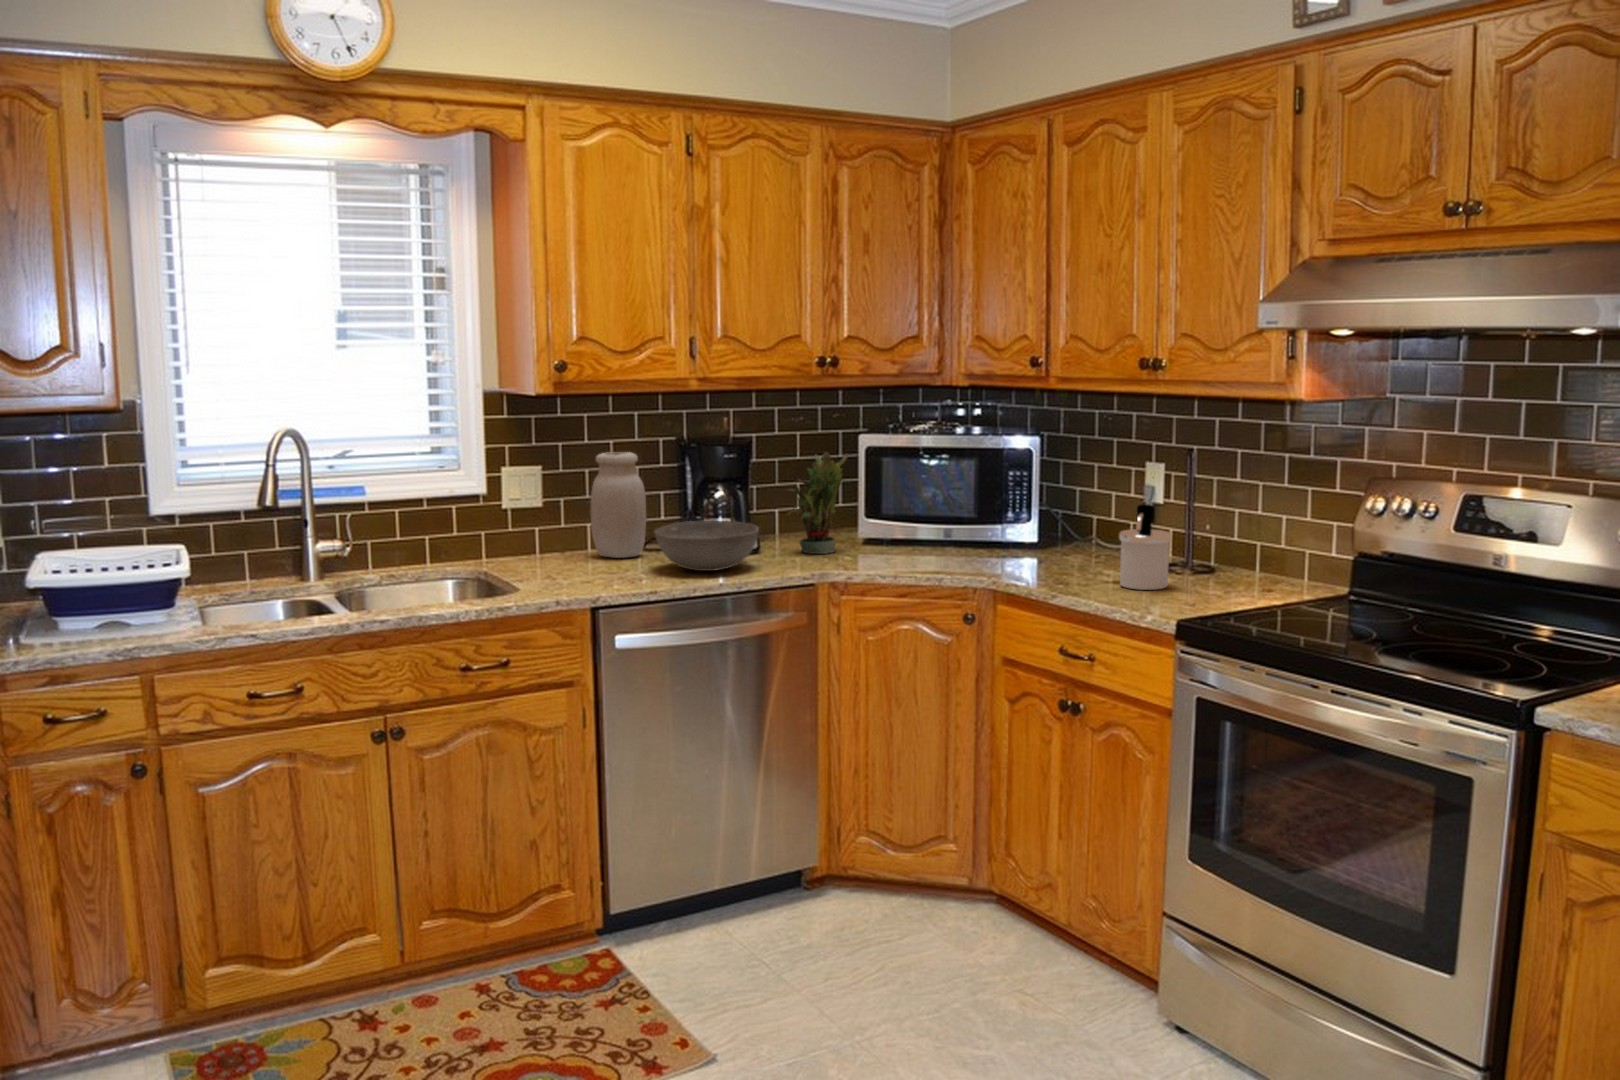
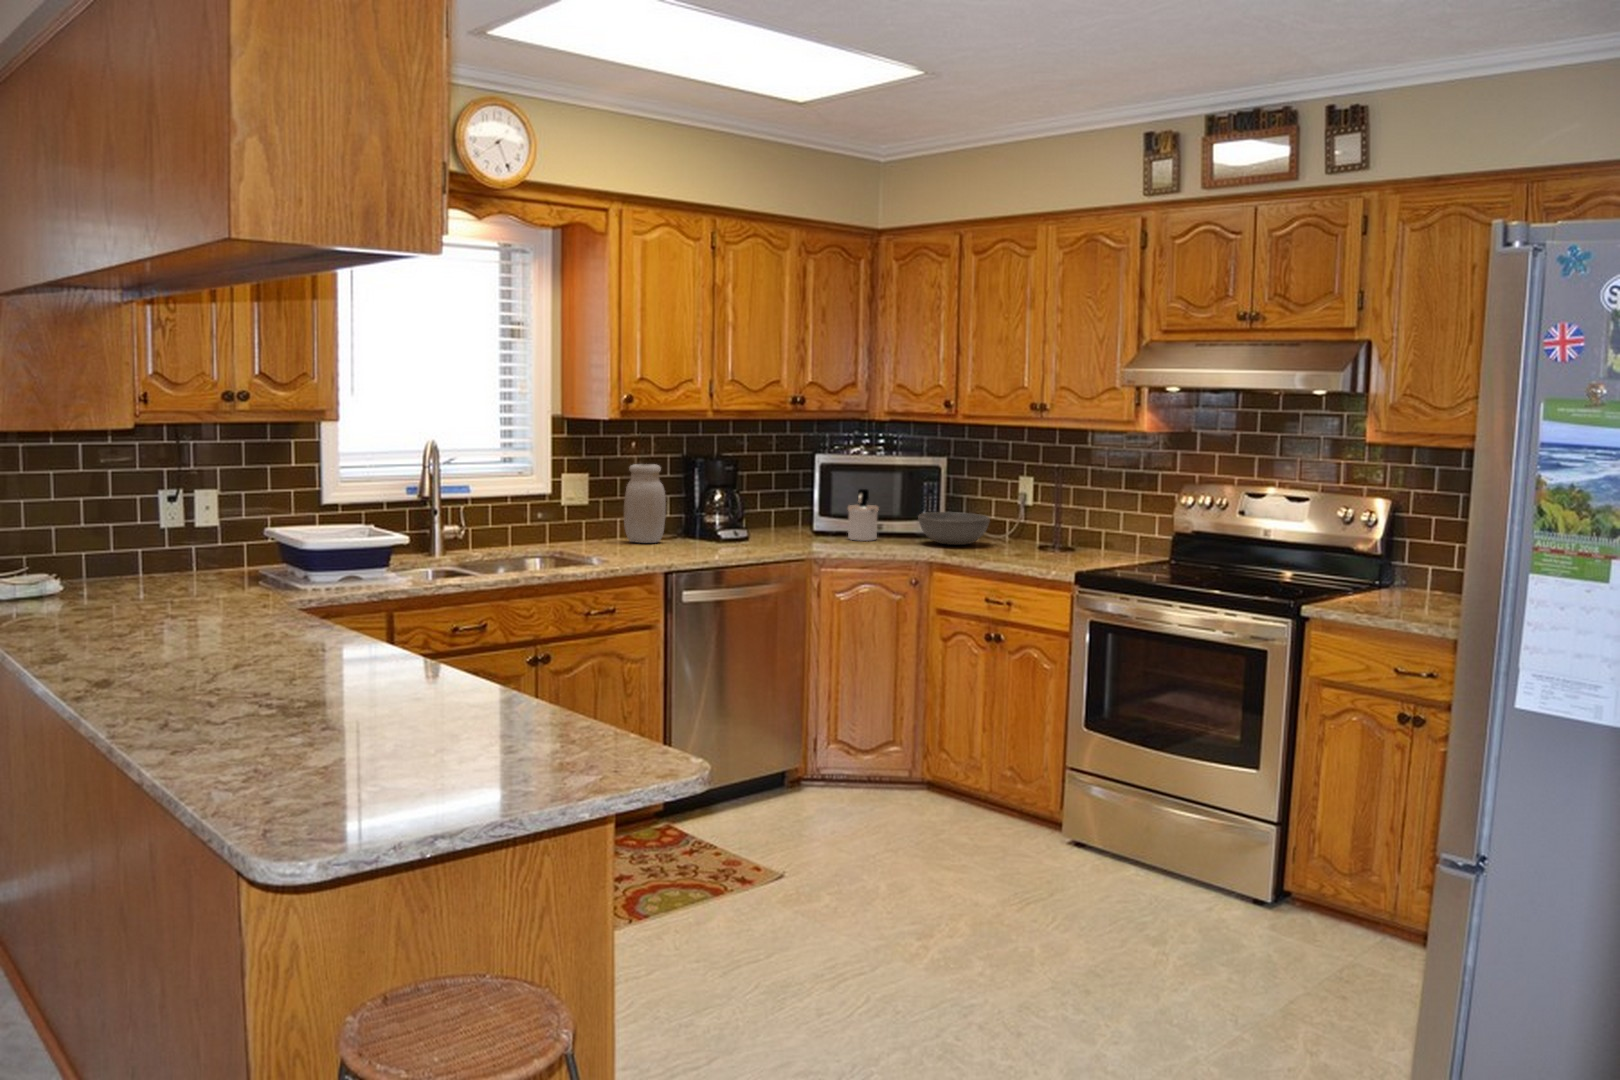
potted plant: present [788,452,848,554] -> none [764,466,812,541]
soap dispenser: present [1119,504,1171,590] -> present [848,489,879,541]
bowl: present [654,520,759,571] -> present [918,512,990,545]

